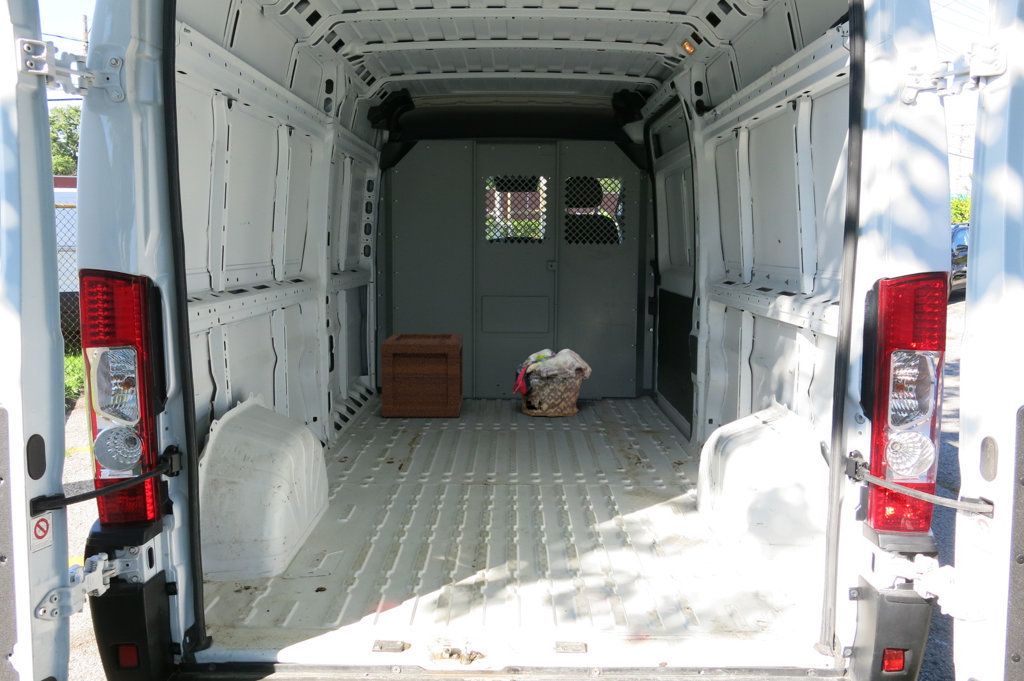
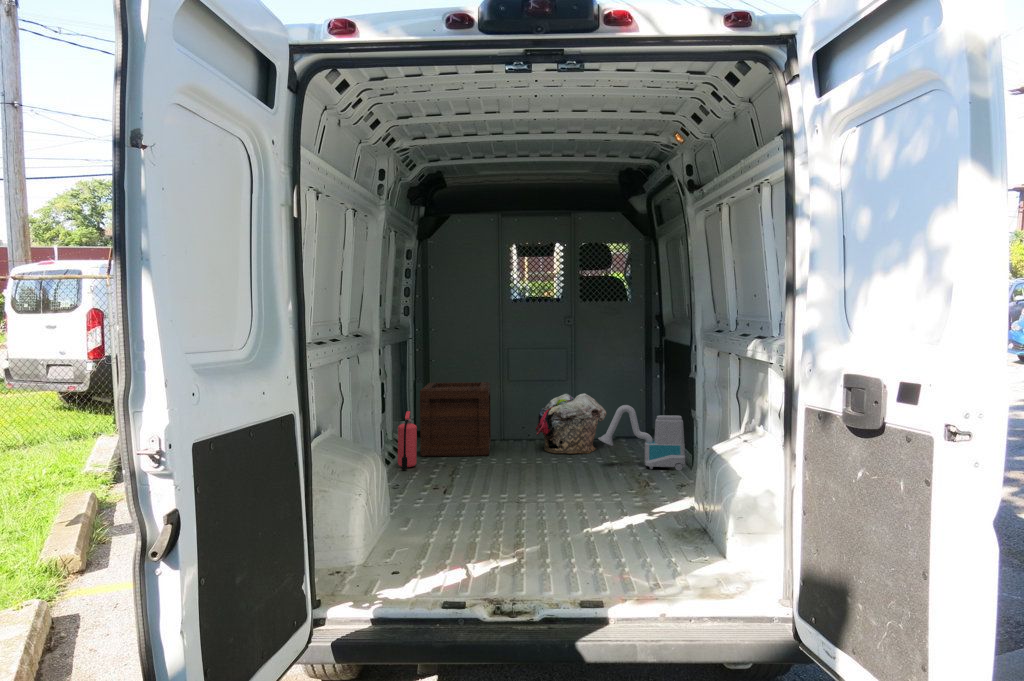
vacuum cleaner: none [582,365,680,441] -> present [598,405,685,470]
fire extinguisher: none [354,368,376,435] -> present [398,411,417,470]

